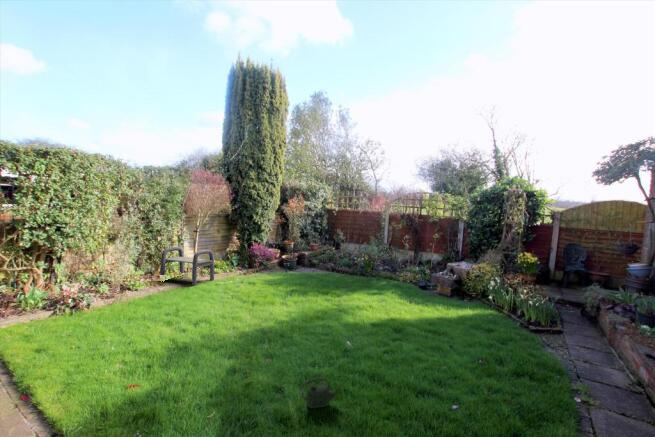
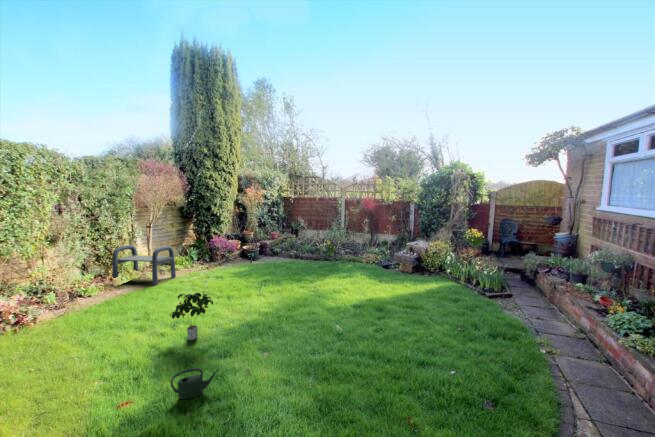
potted plant: none [188,295,227,341] -> present [170,293,213,340]
watering can: present [300,378,342,408] -> present [171,368,219,399]

